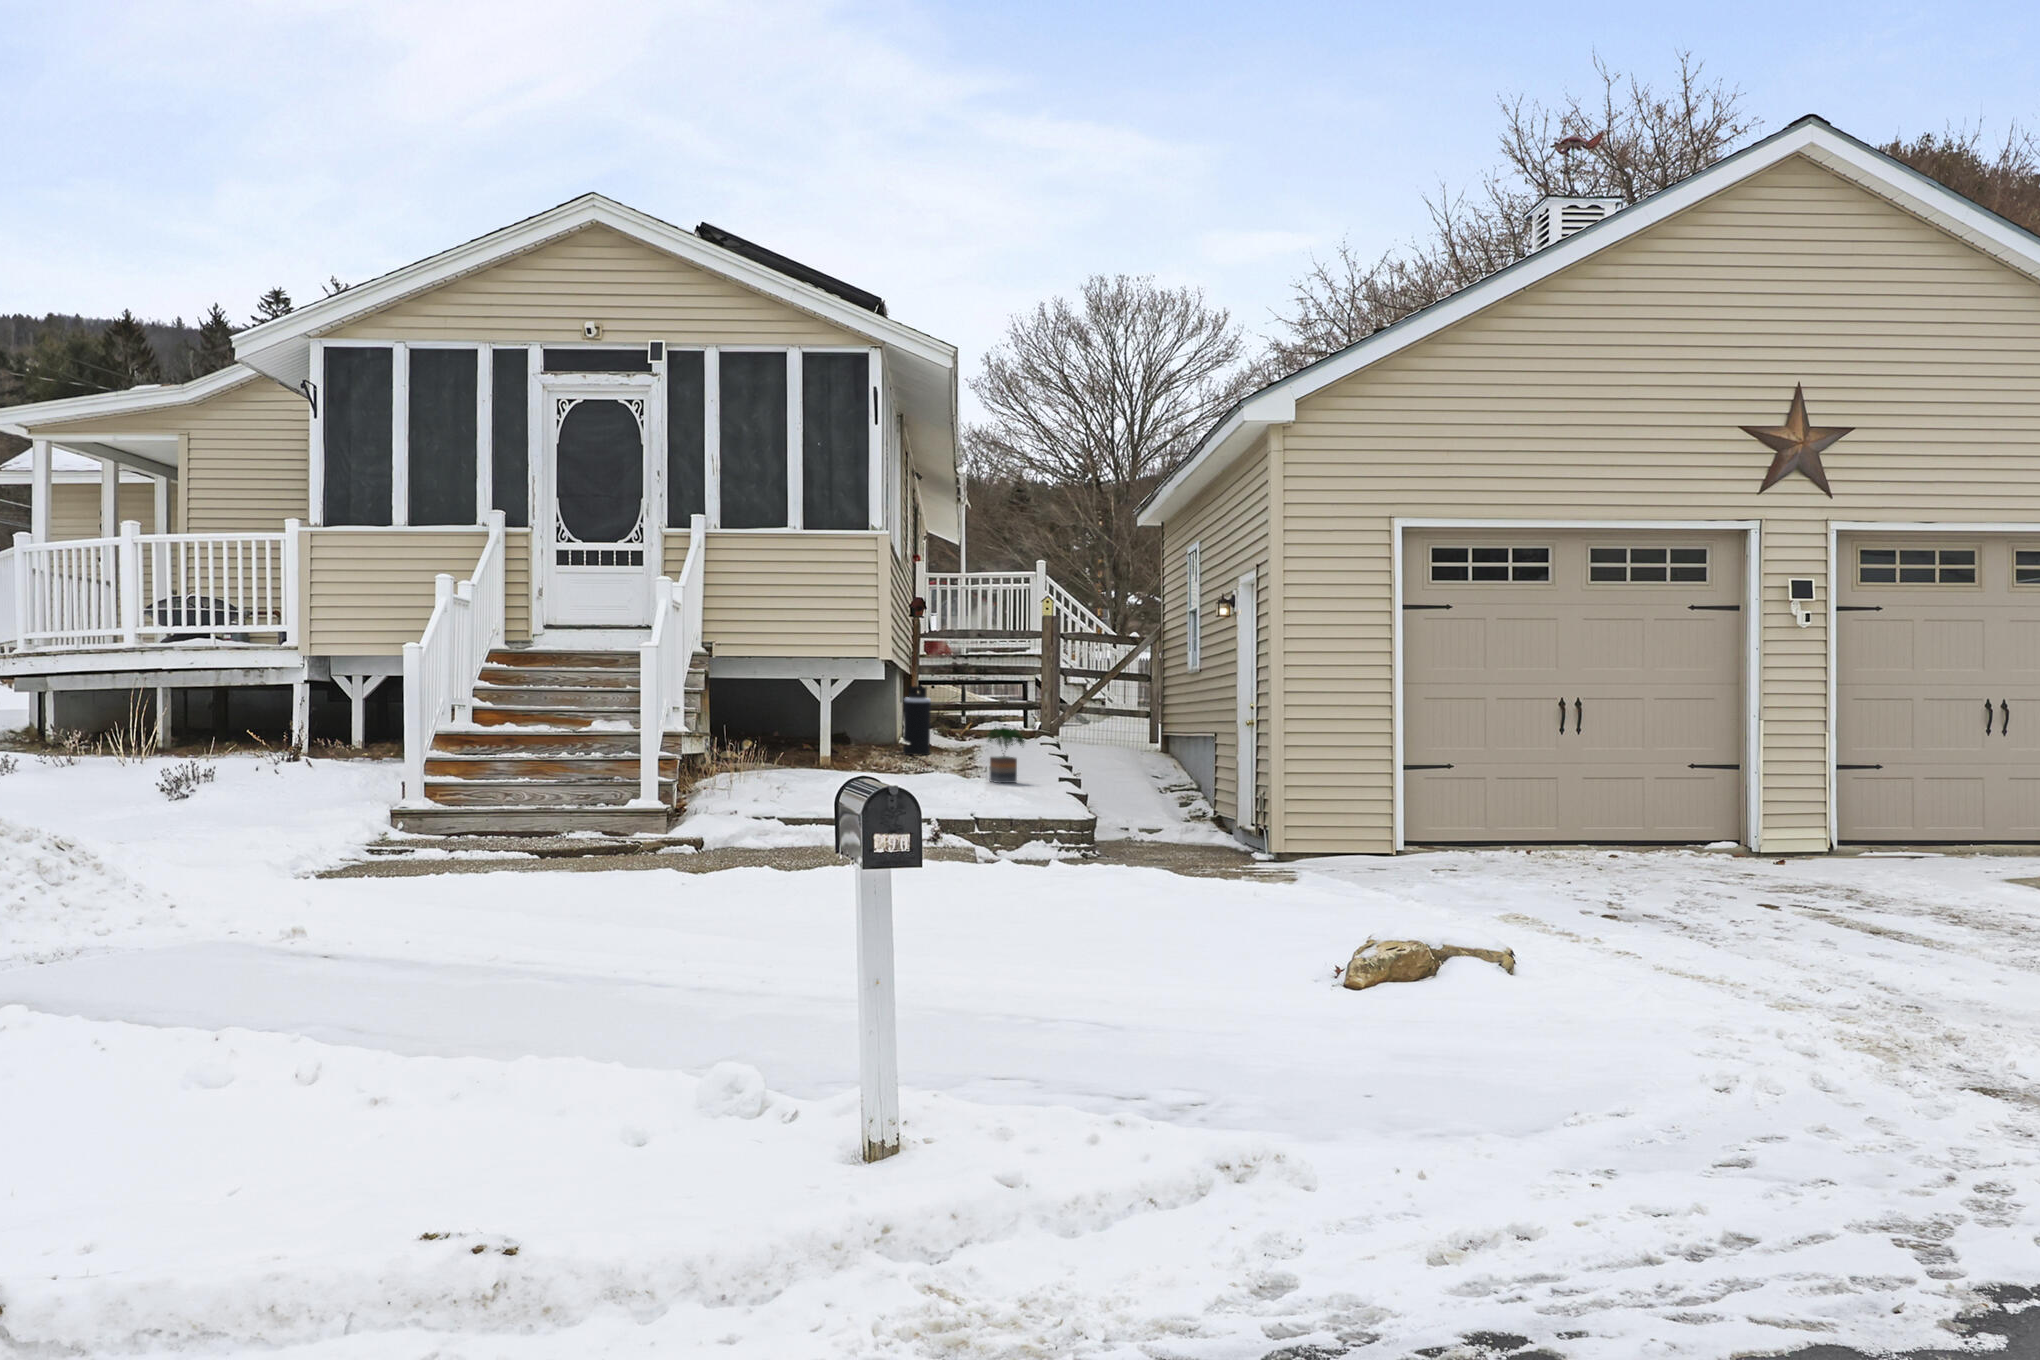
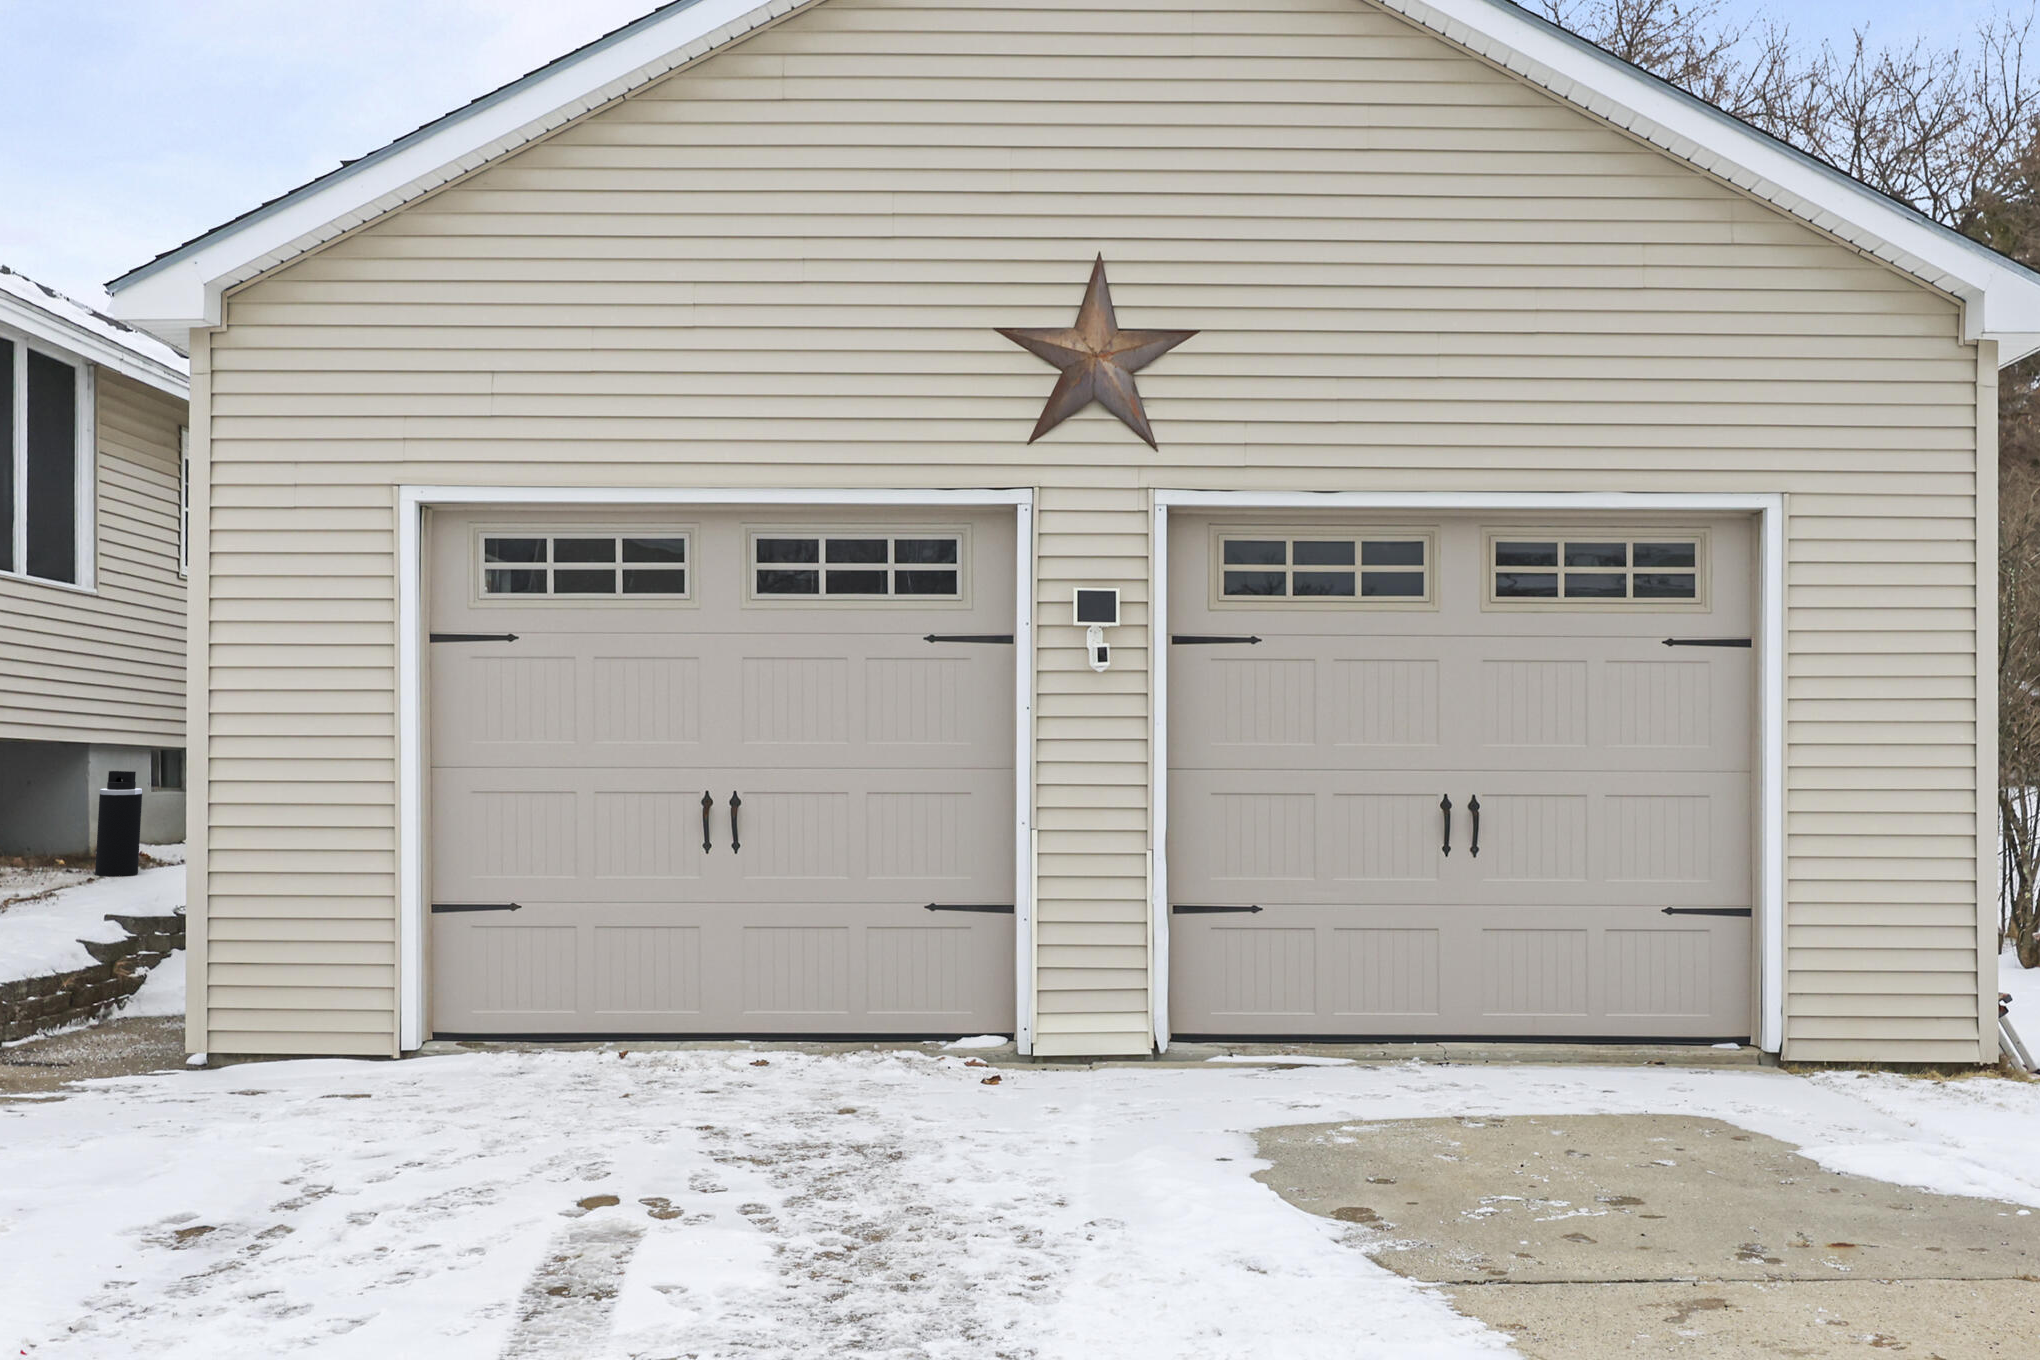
potted tree: present [987,727,1025,783] -> none [24,836,88,927]

